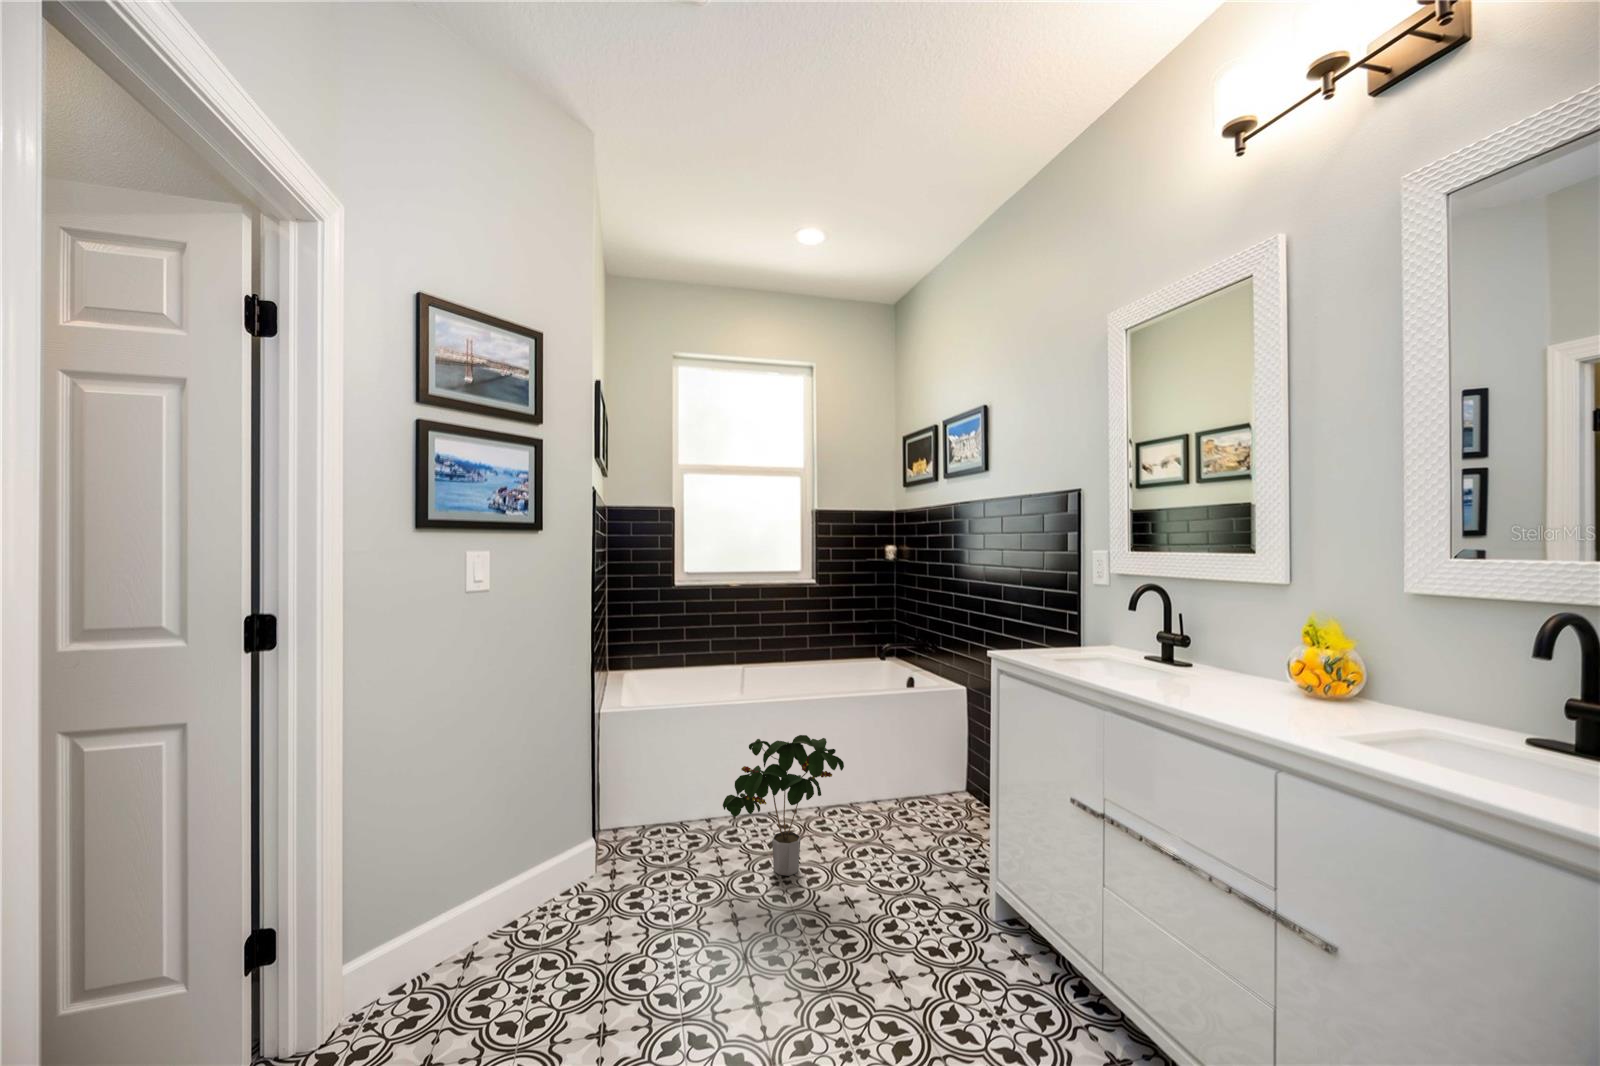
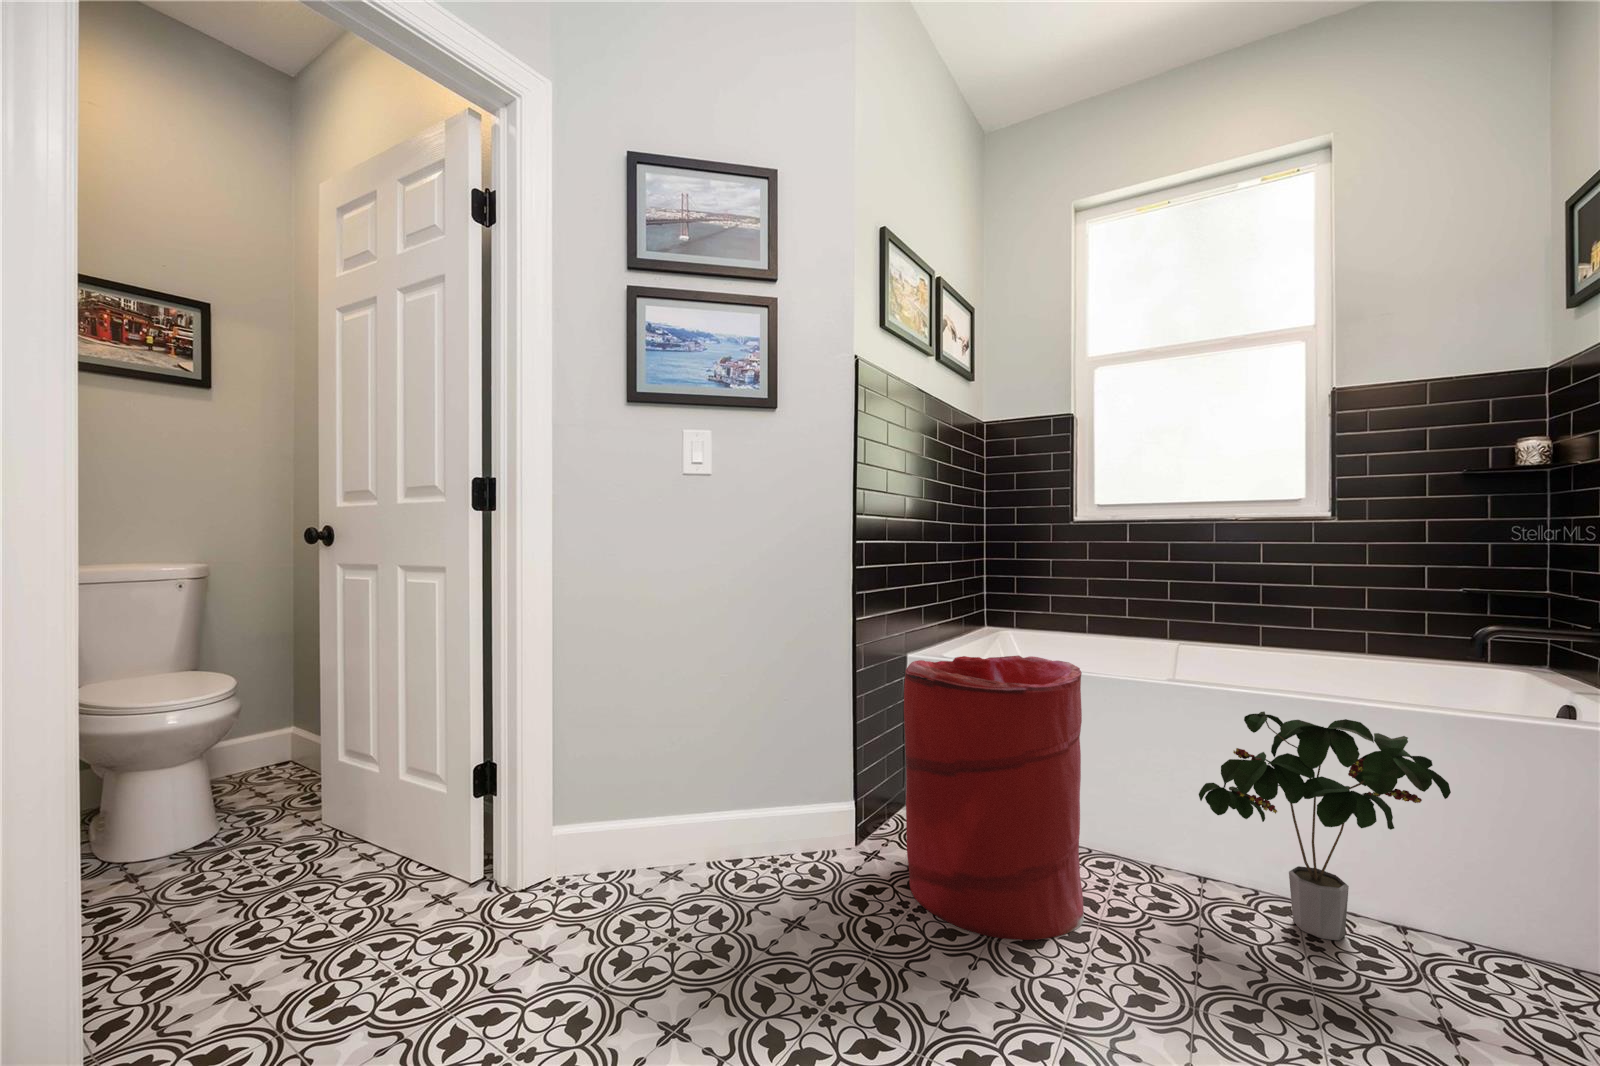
laundry hamper: none [509,730,663,986] -> present [904,656,1084,940]

